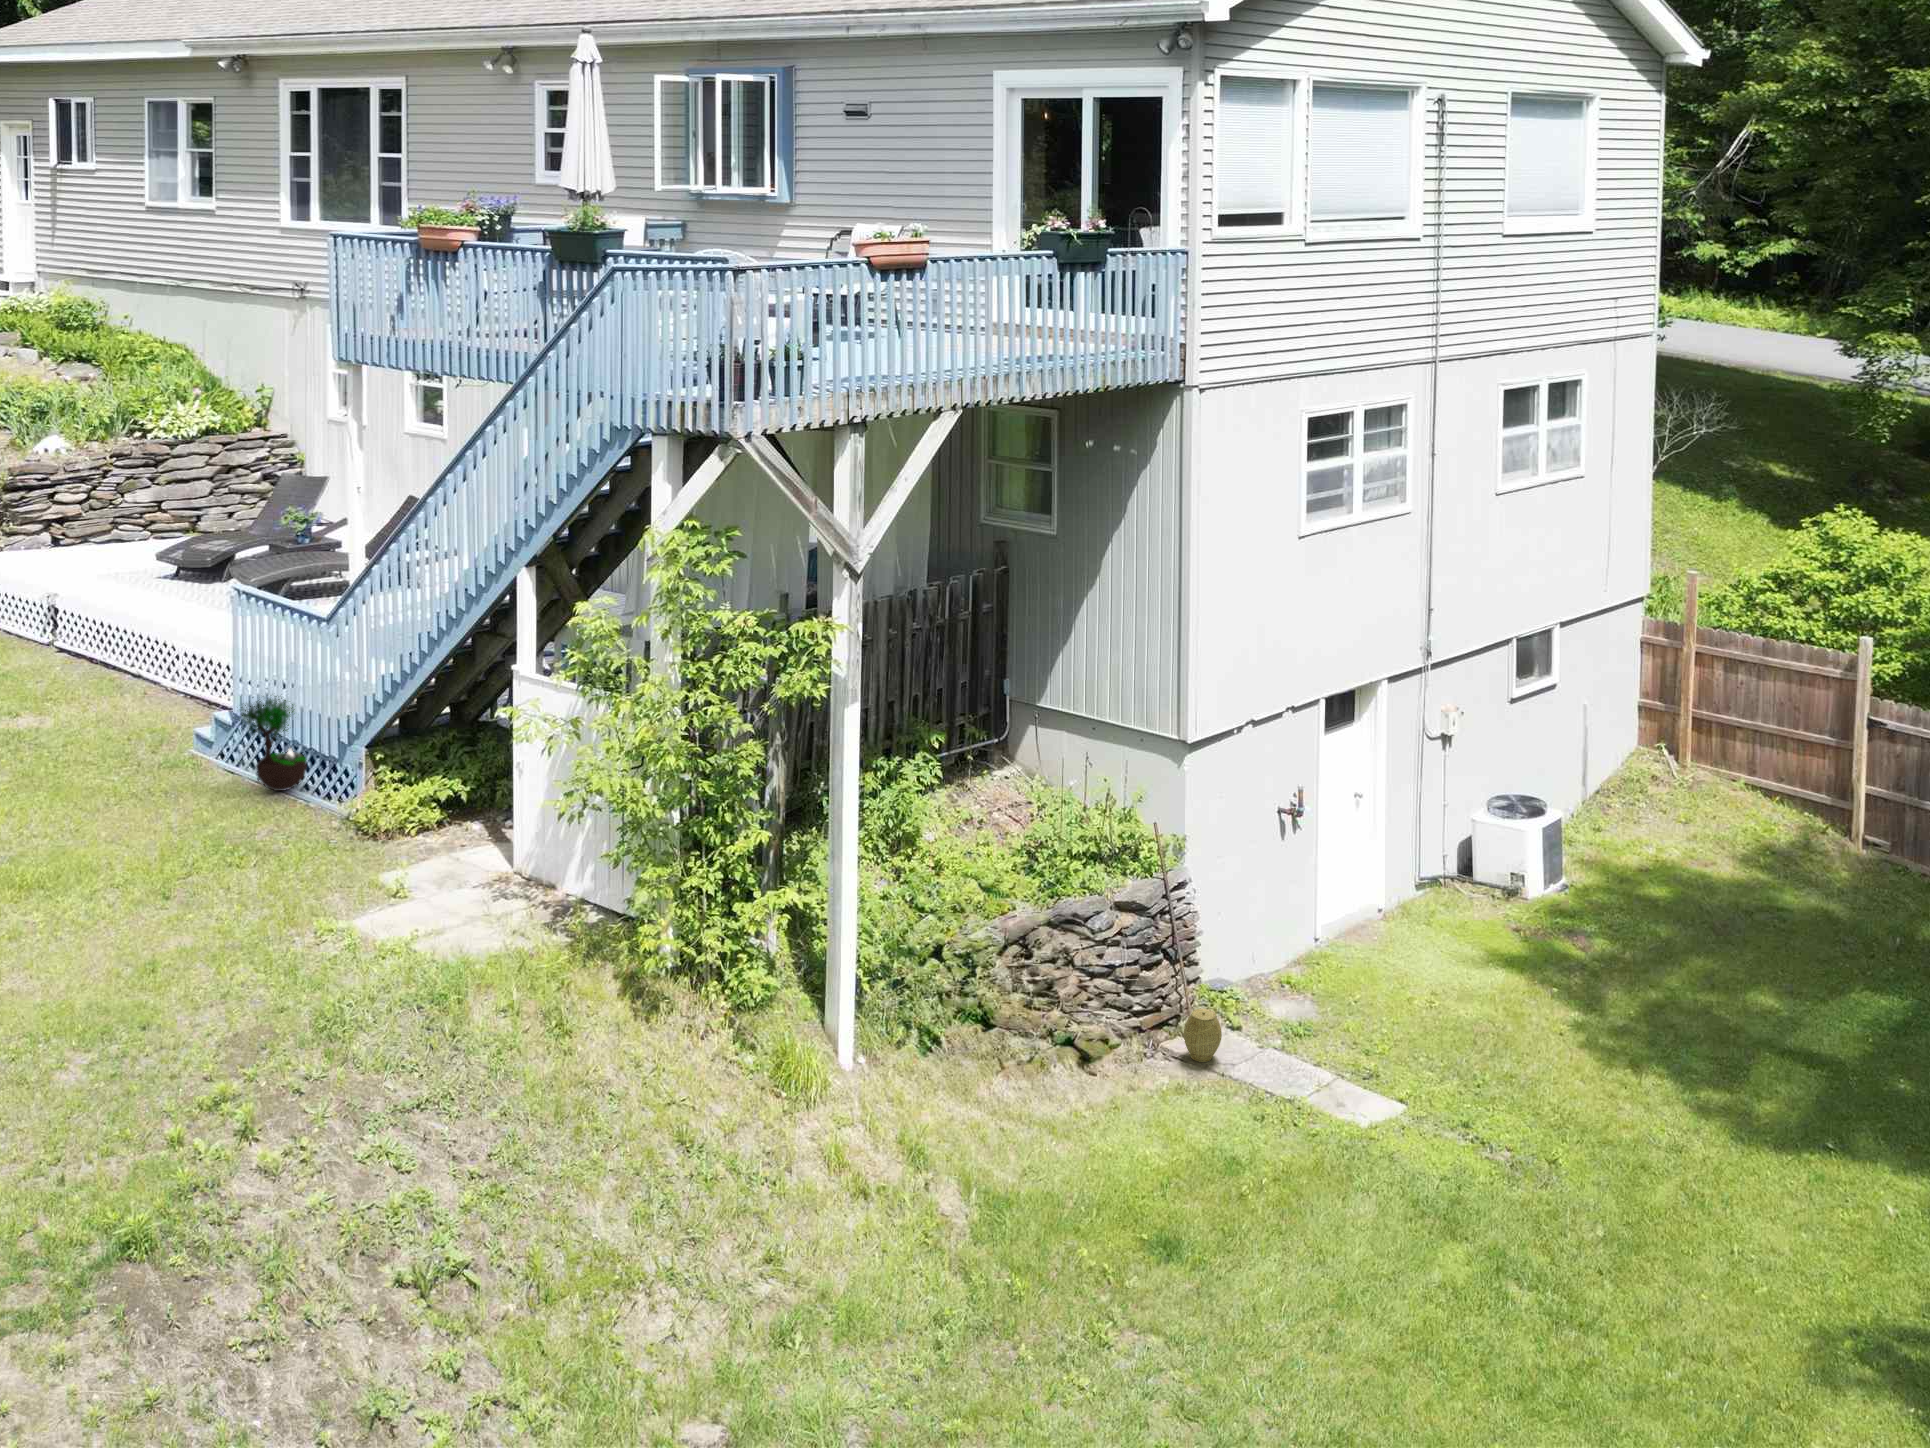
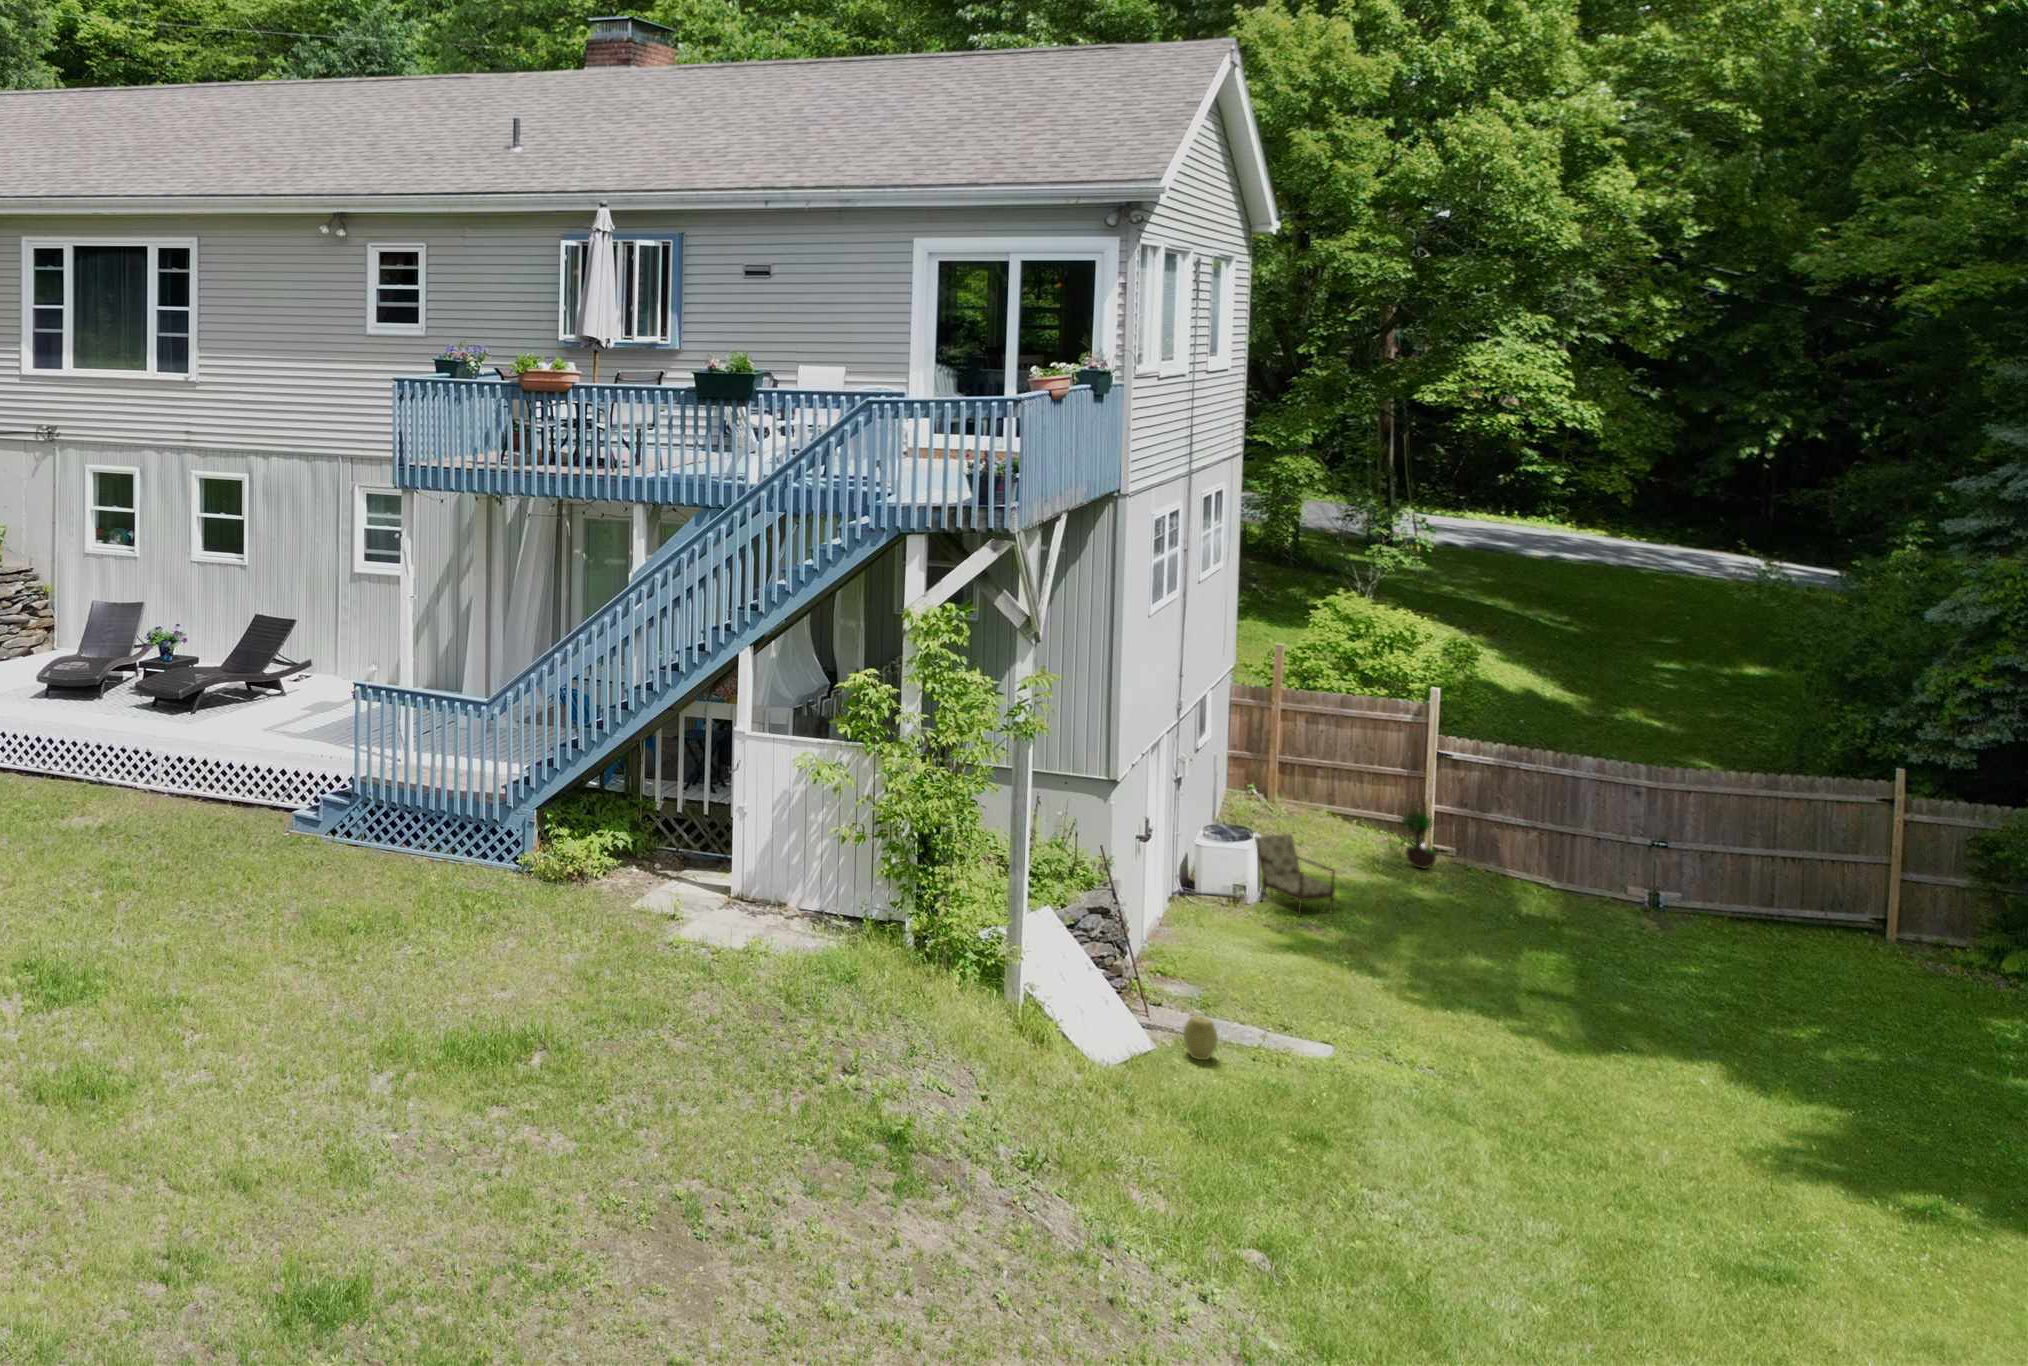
potted tree: present [239,696,307,791] -> present [1398,809,1437,868]
armchair: none [1553,802,1636,904] -> present [1255,834,1335,916]

